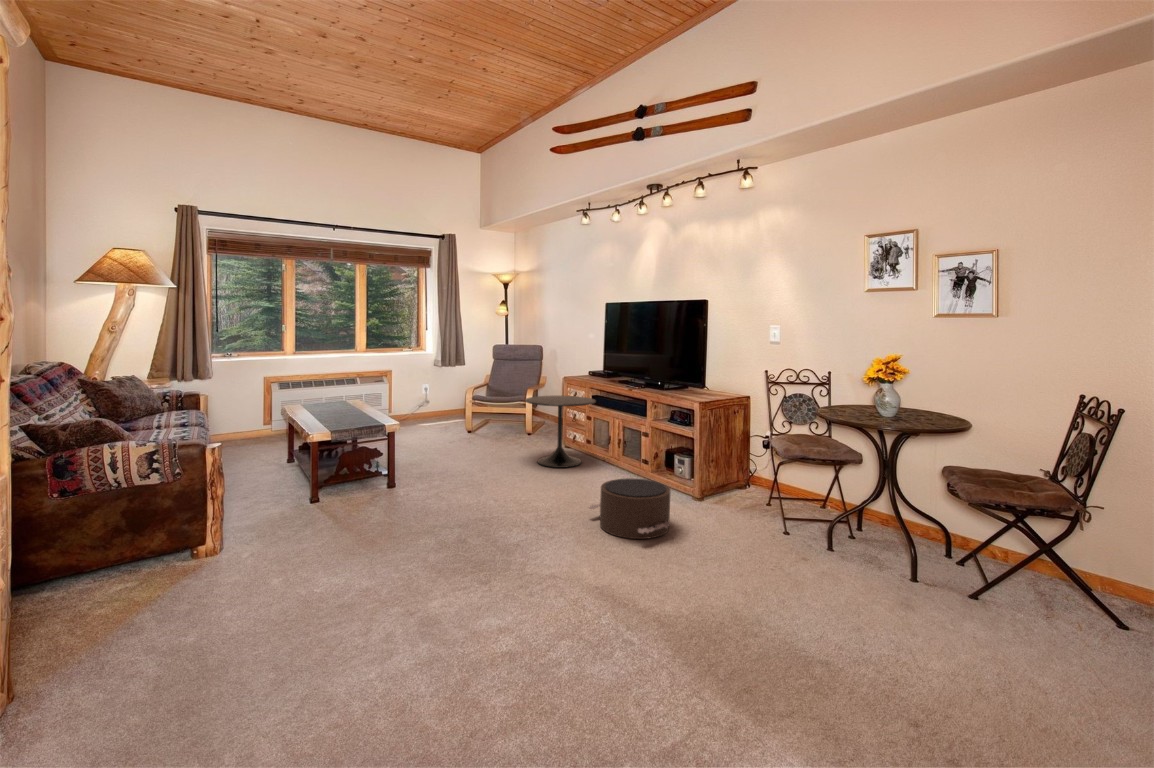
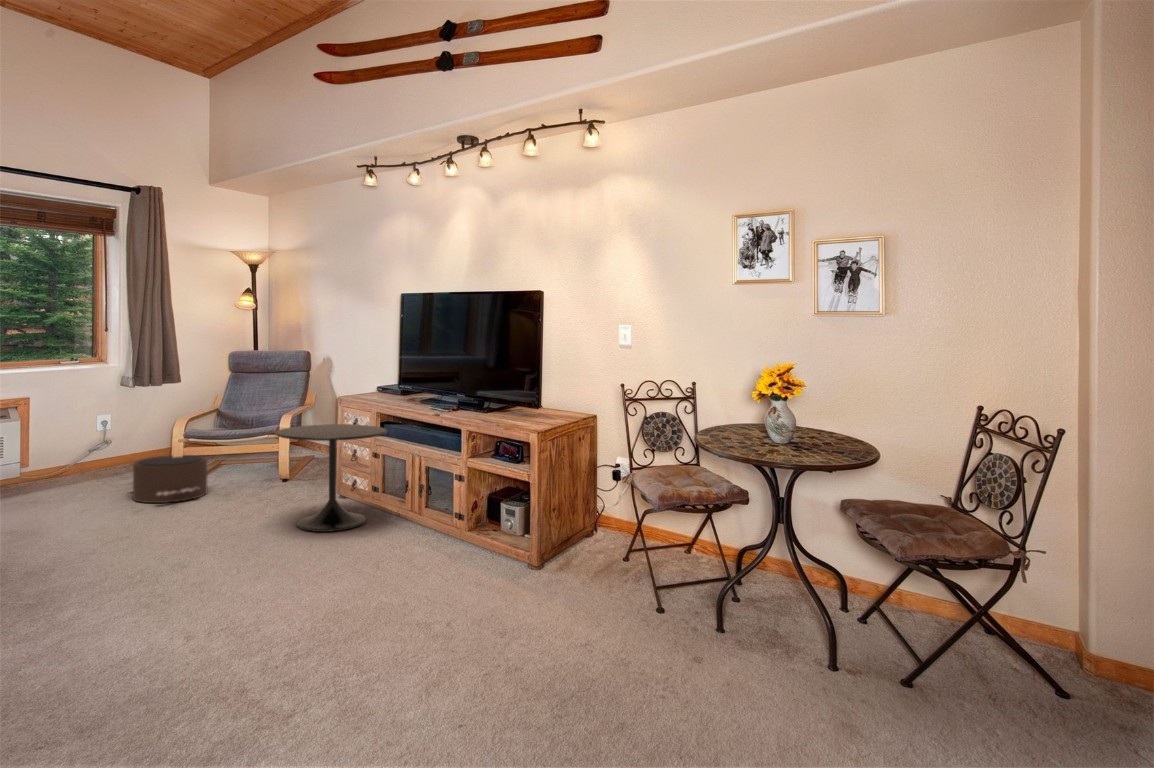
pouf: present [589,478,671,539] -> present [130,455,207,503]

